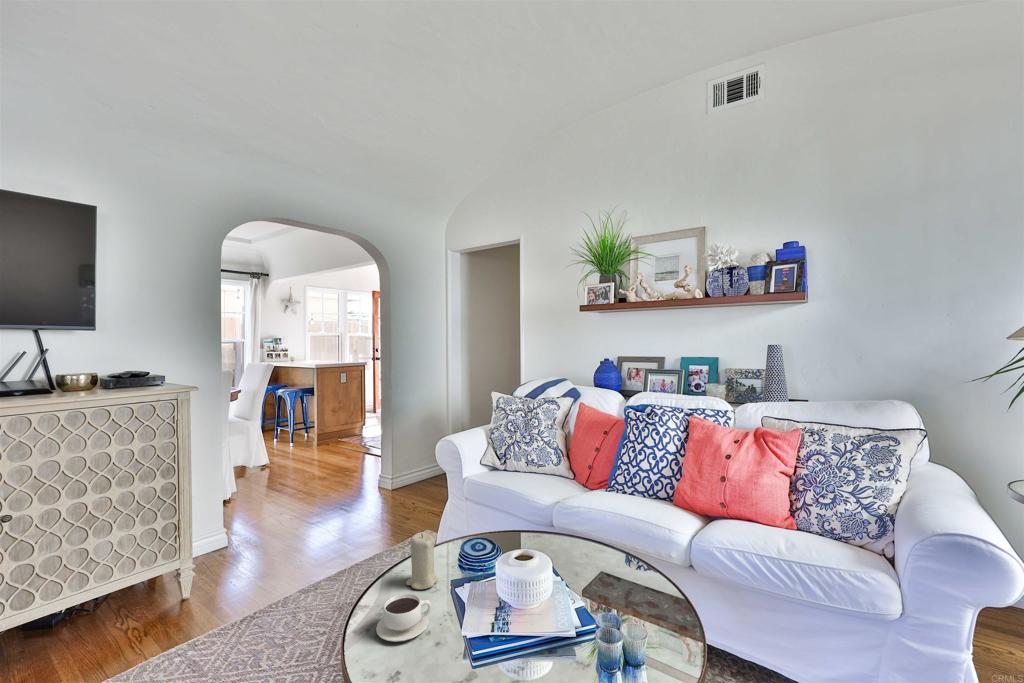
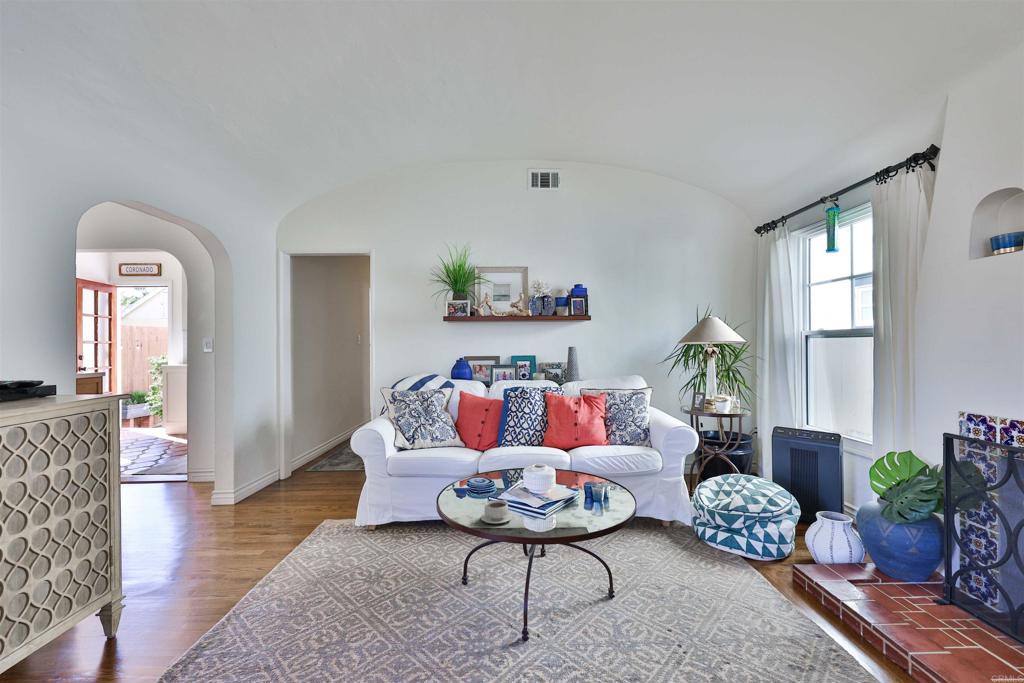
candle: present [406,532,438,589] -> none [461,471,481,507]

